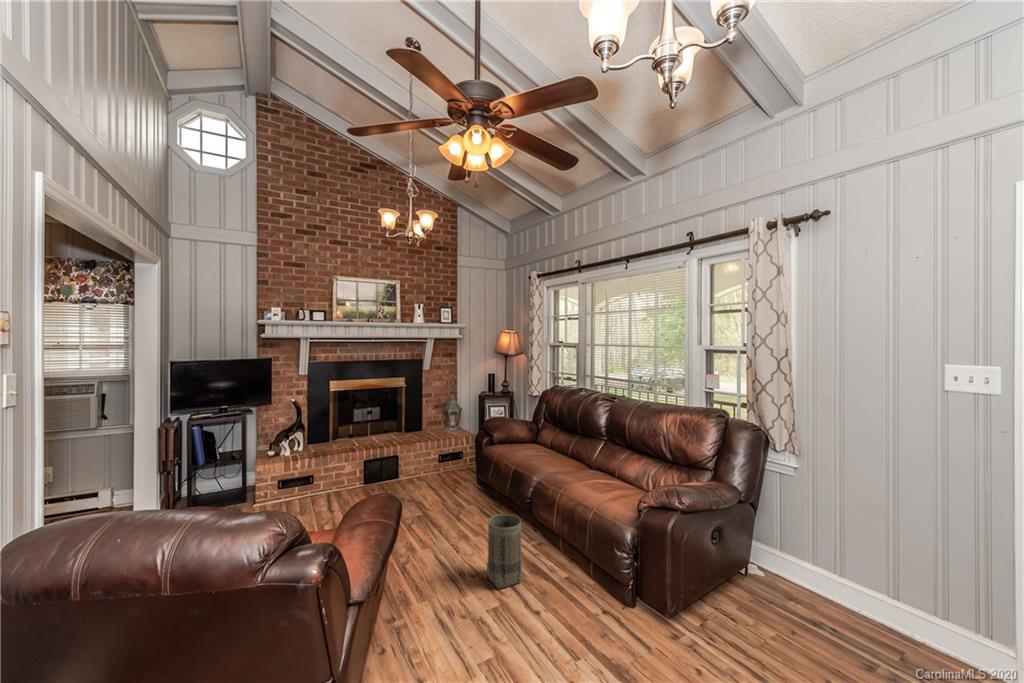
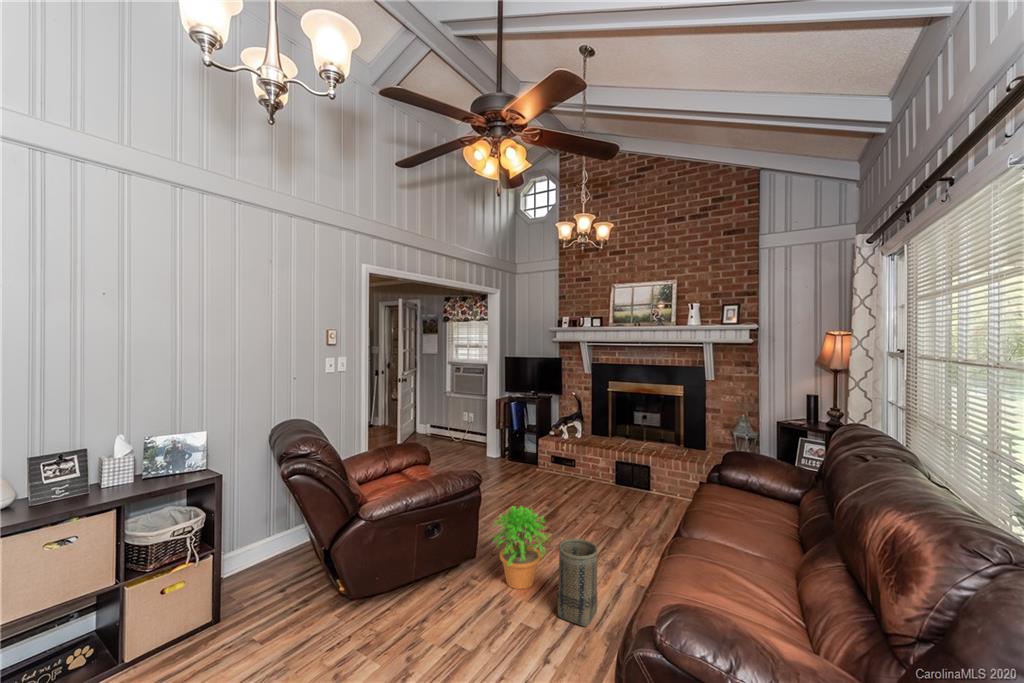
potted plant: none [405,511,461,598] -> present [493,506,546,589]

